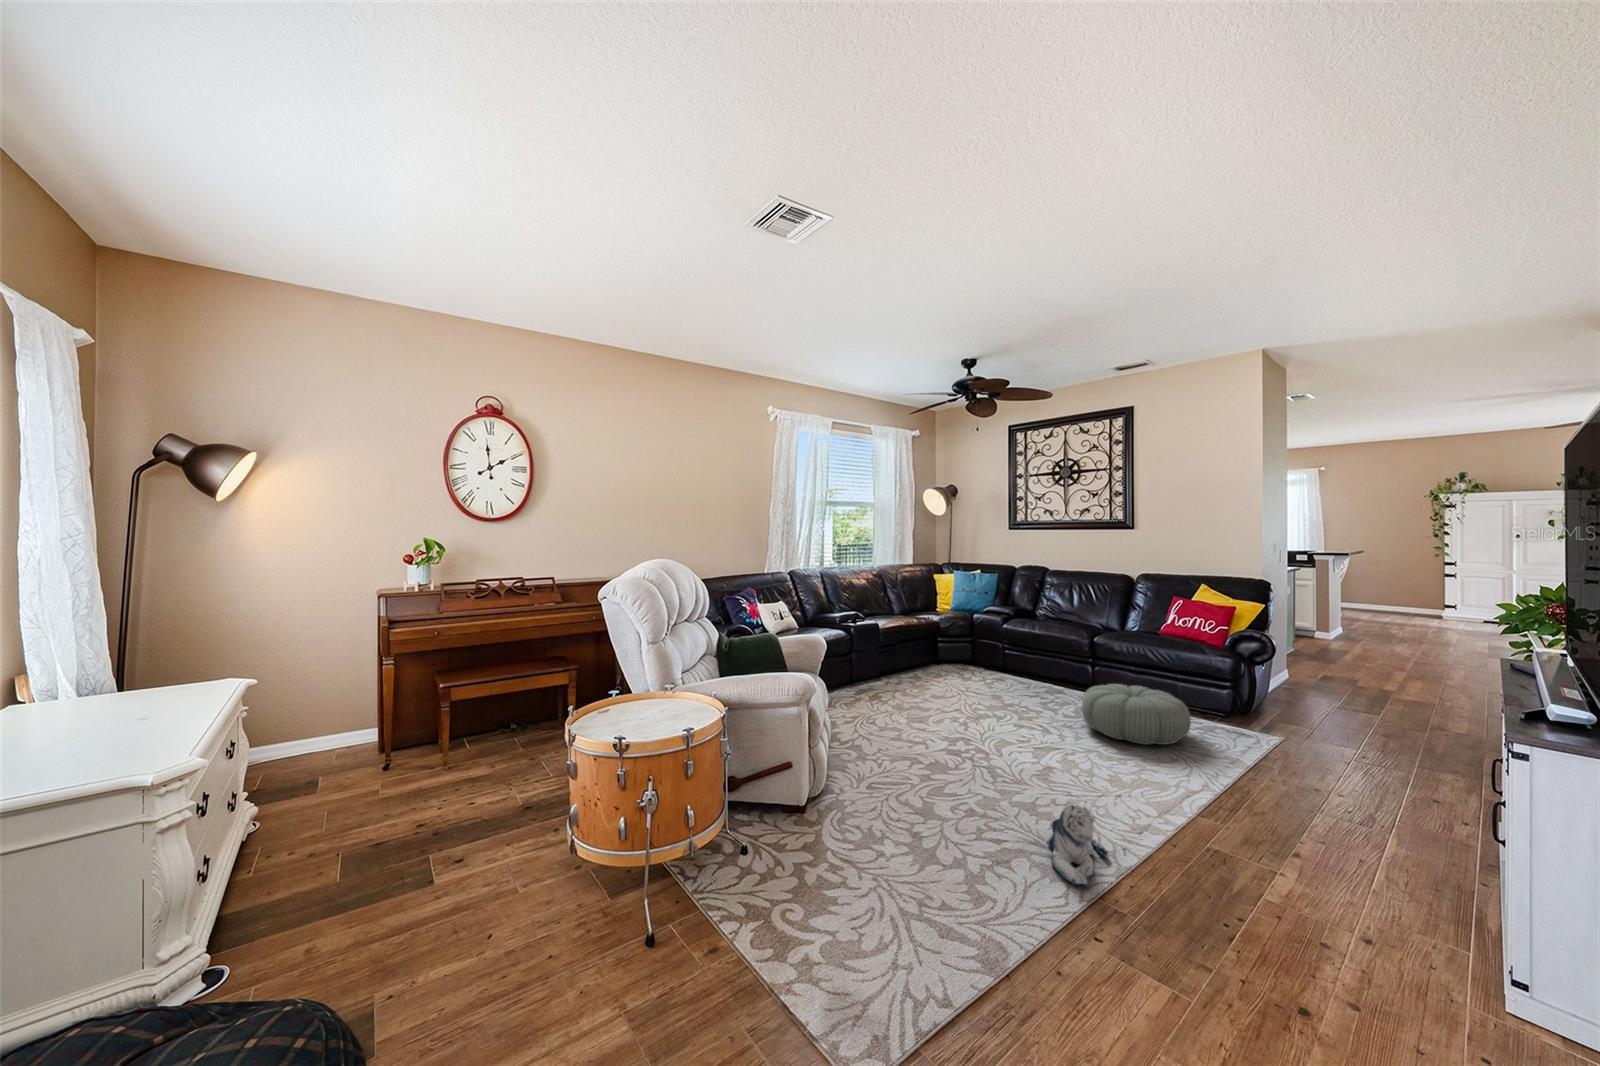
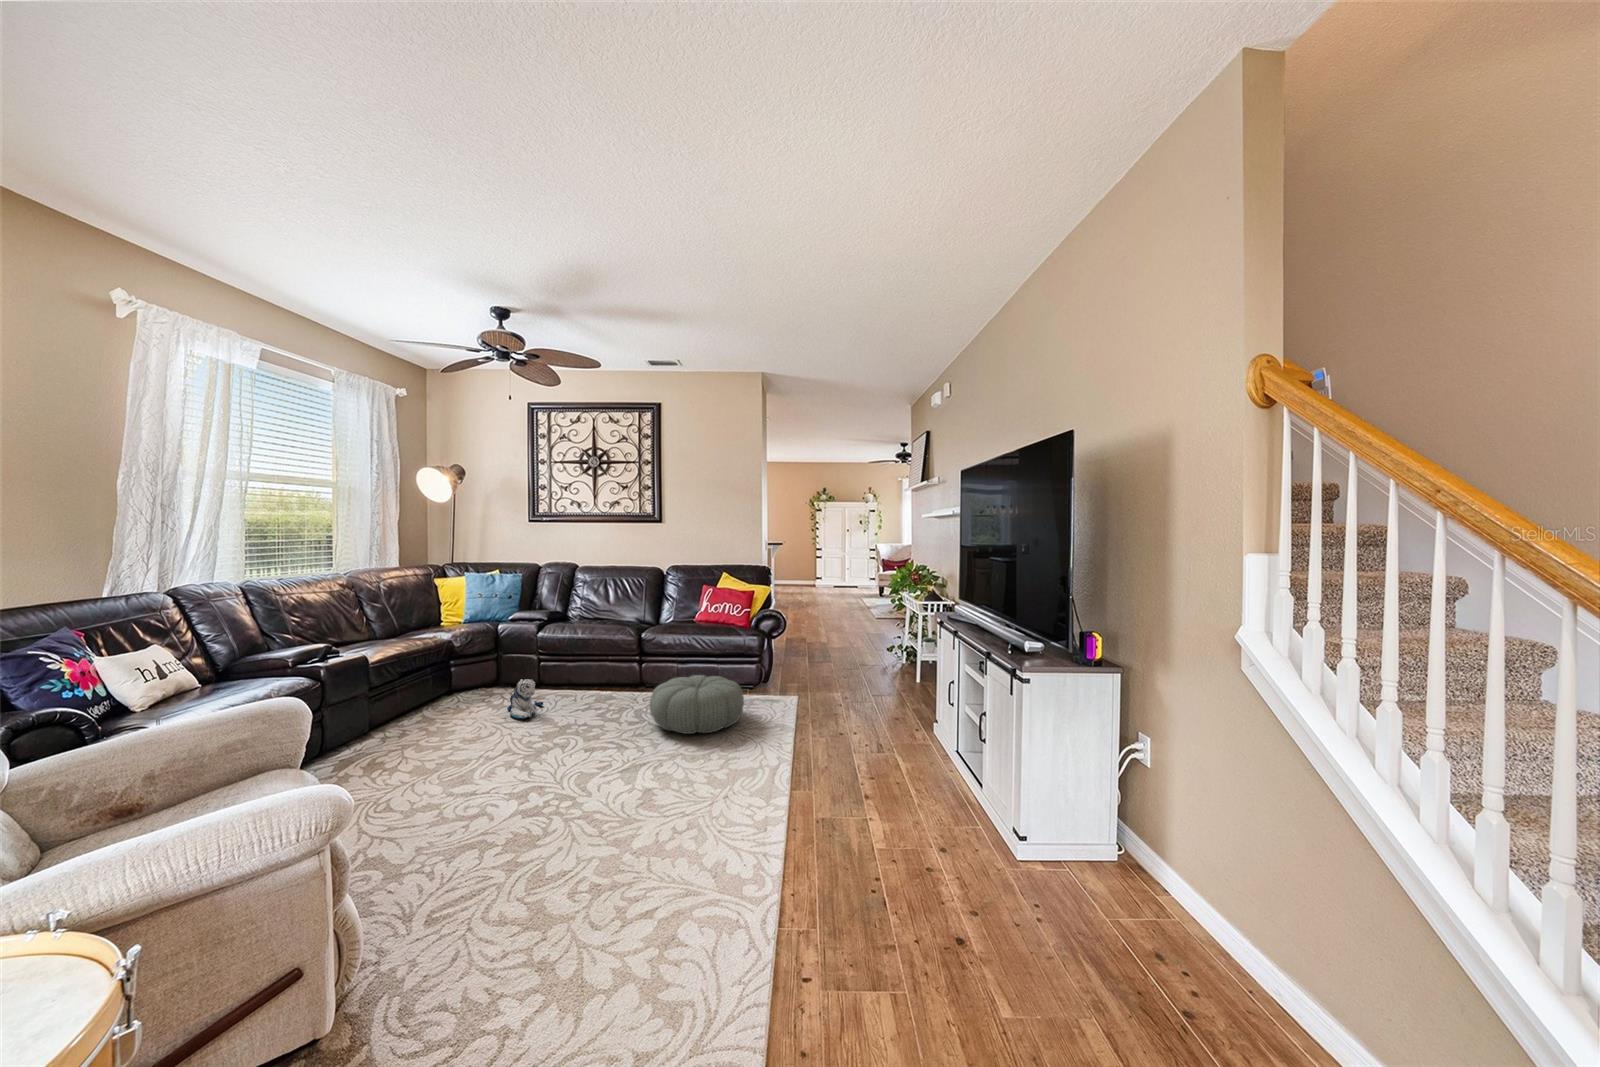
plush toy: present [1047,805,1108,884] -> present [507,679,543,719]

